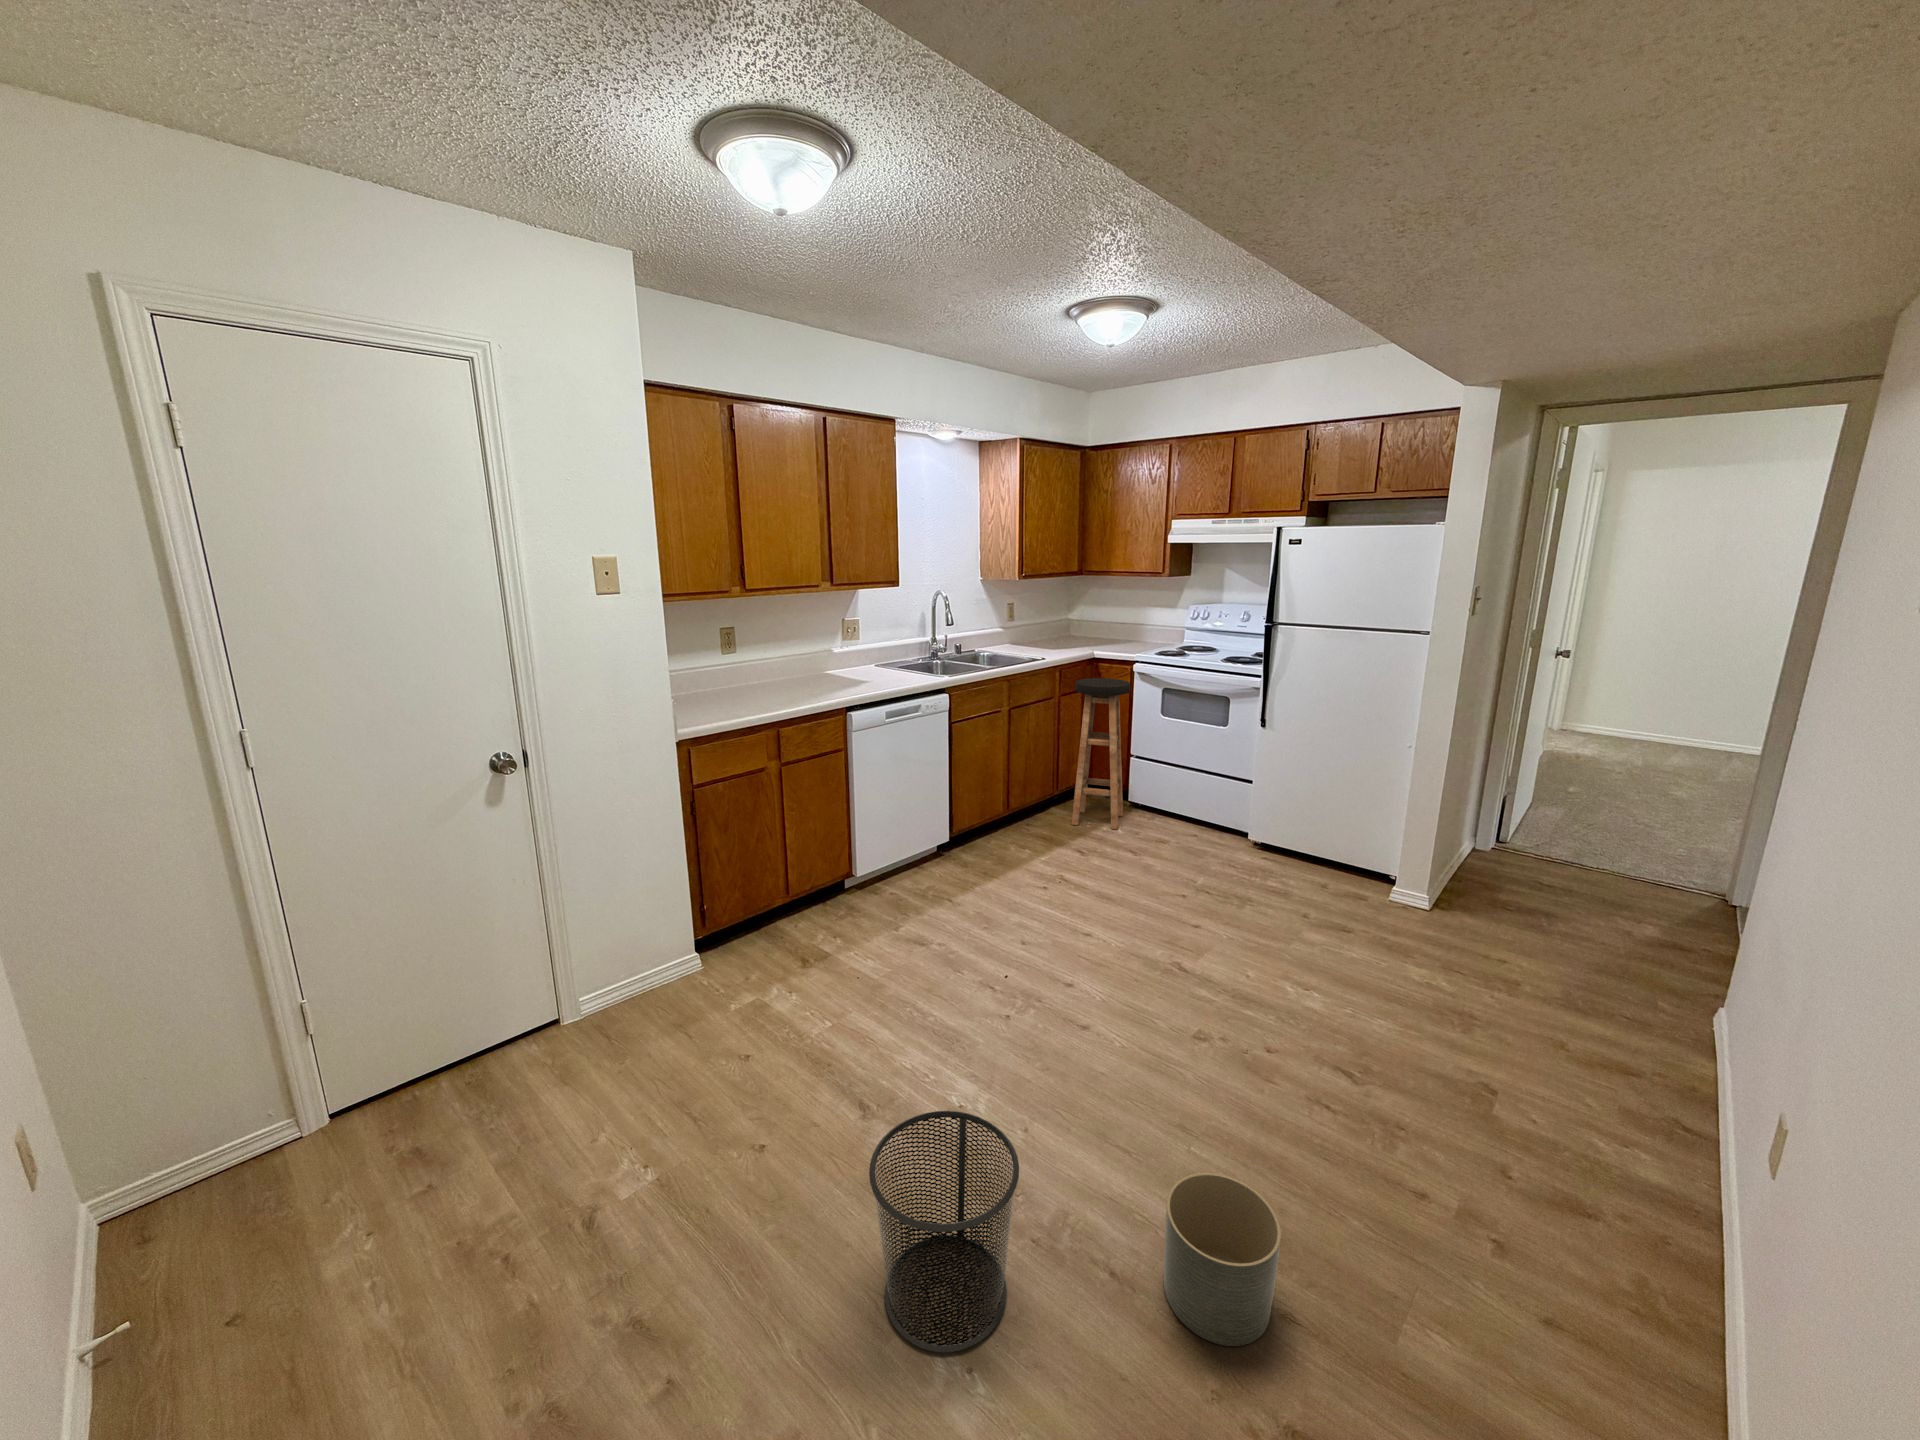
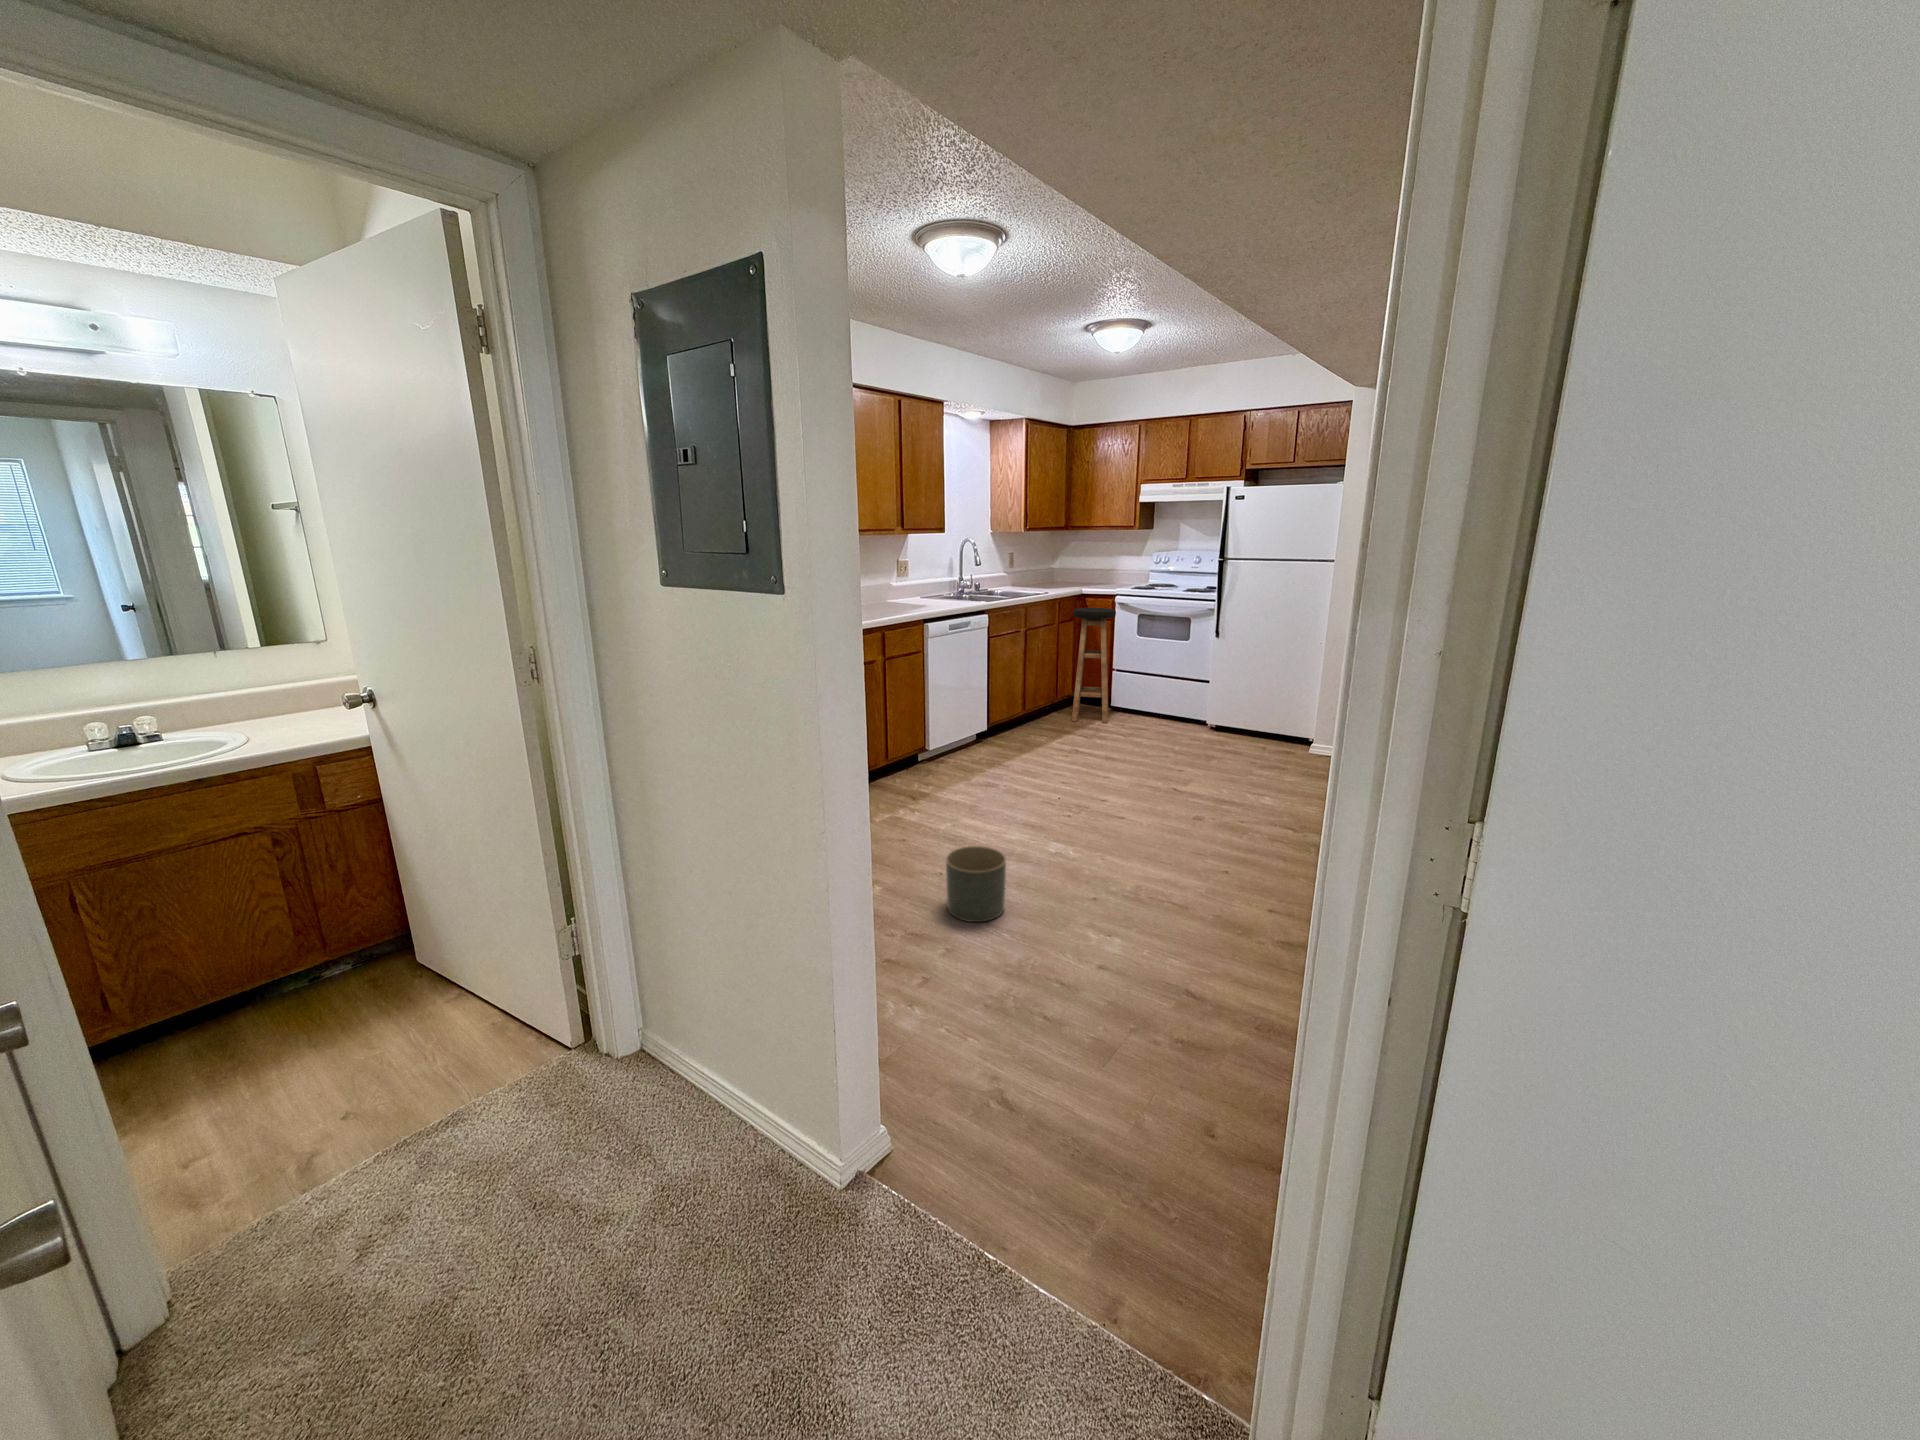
waste bin: present [869,1111,1019,1352] -> none [1045,819,1132,935]
planter: present [1164,1173,1281,1346] -> present [946,846,1006,922]

